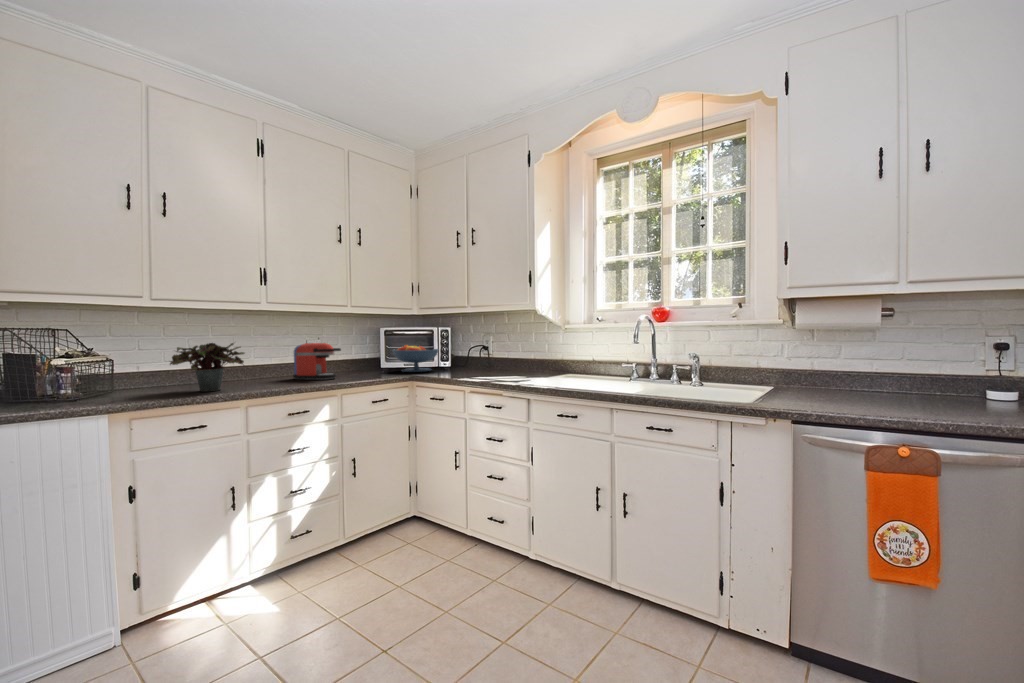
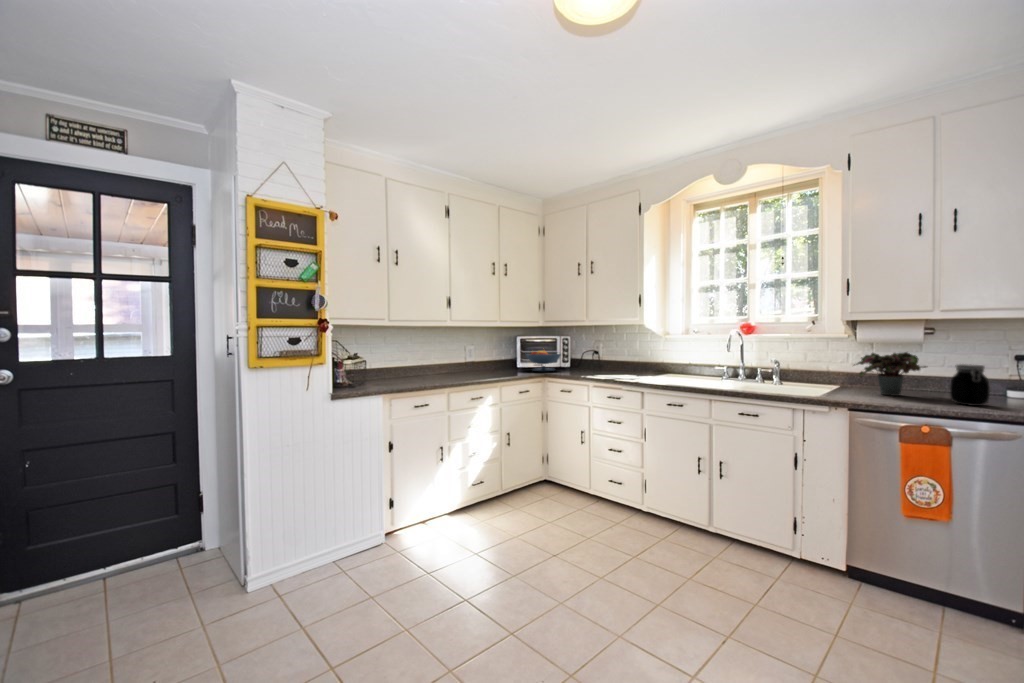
potted plant: present [170,343,244,391] -> present [856,352,926,396]
coffee maker: present [293,343,341,380] -> none [461,349,496,376]
jar: none [928,355,984,414] -> present [950,364,990,406]

